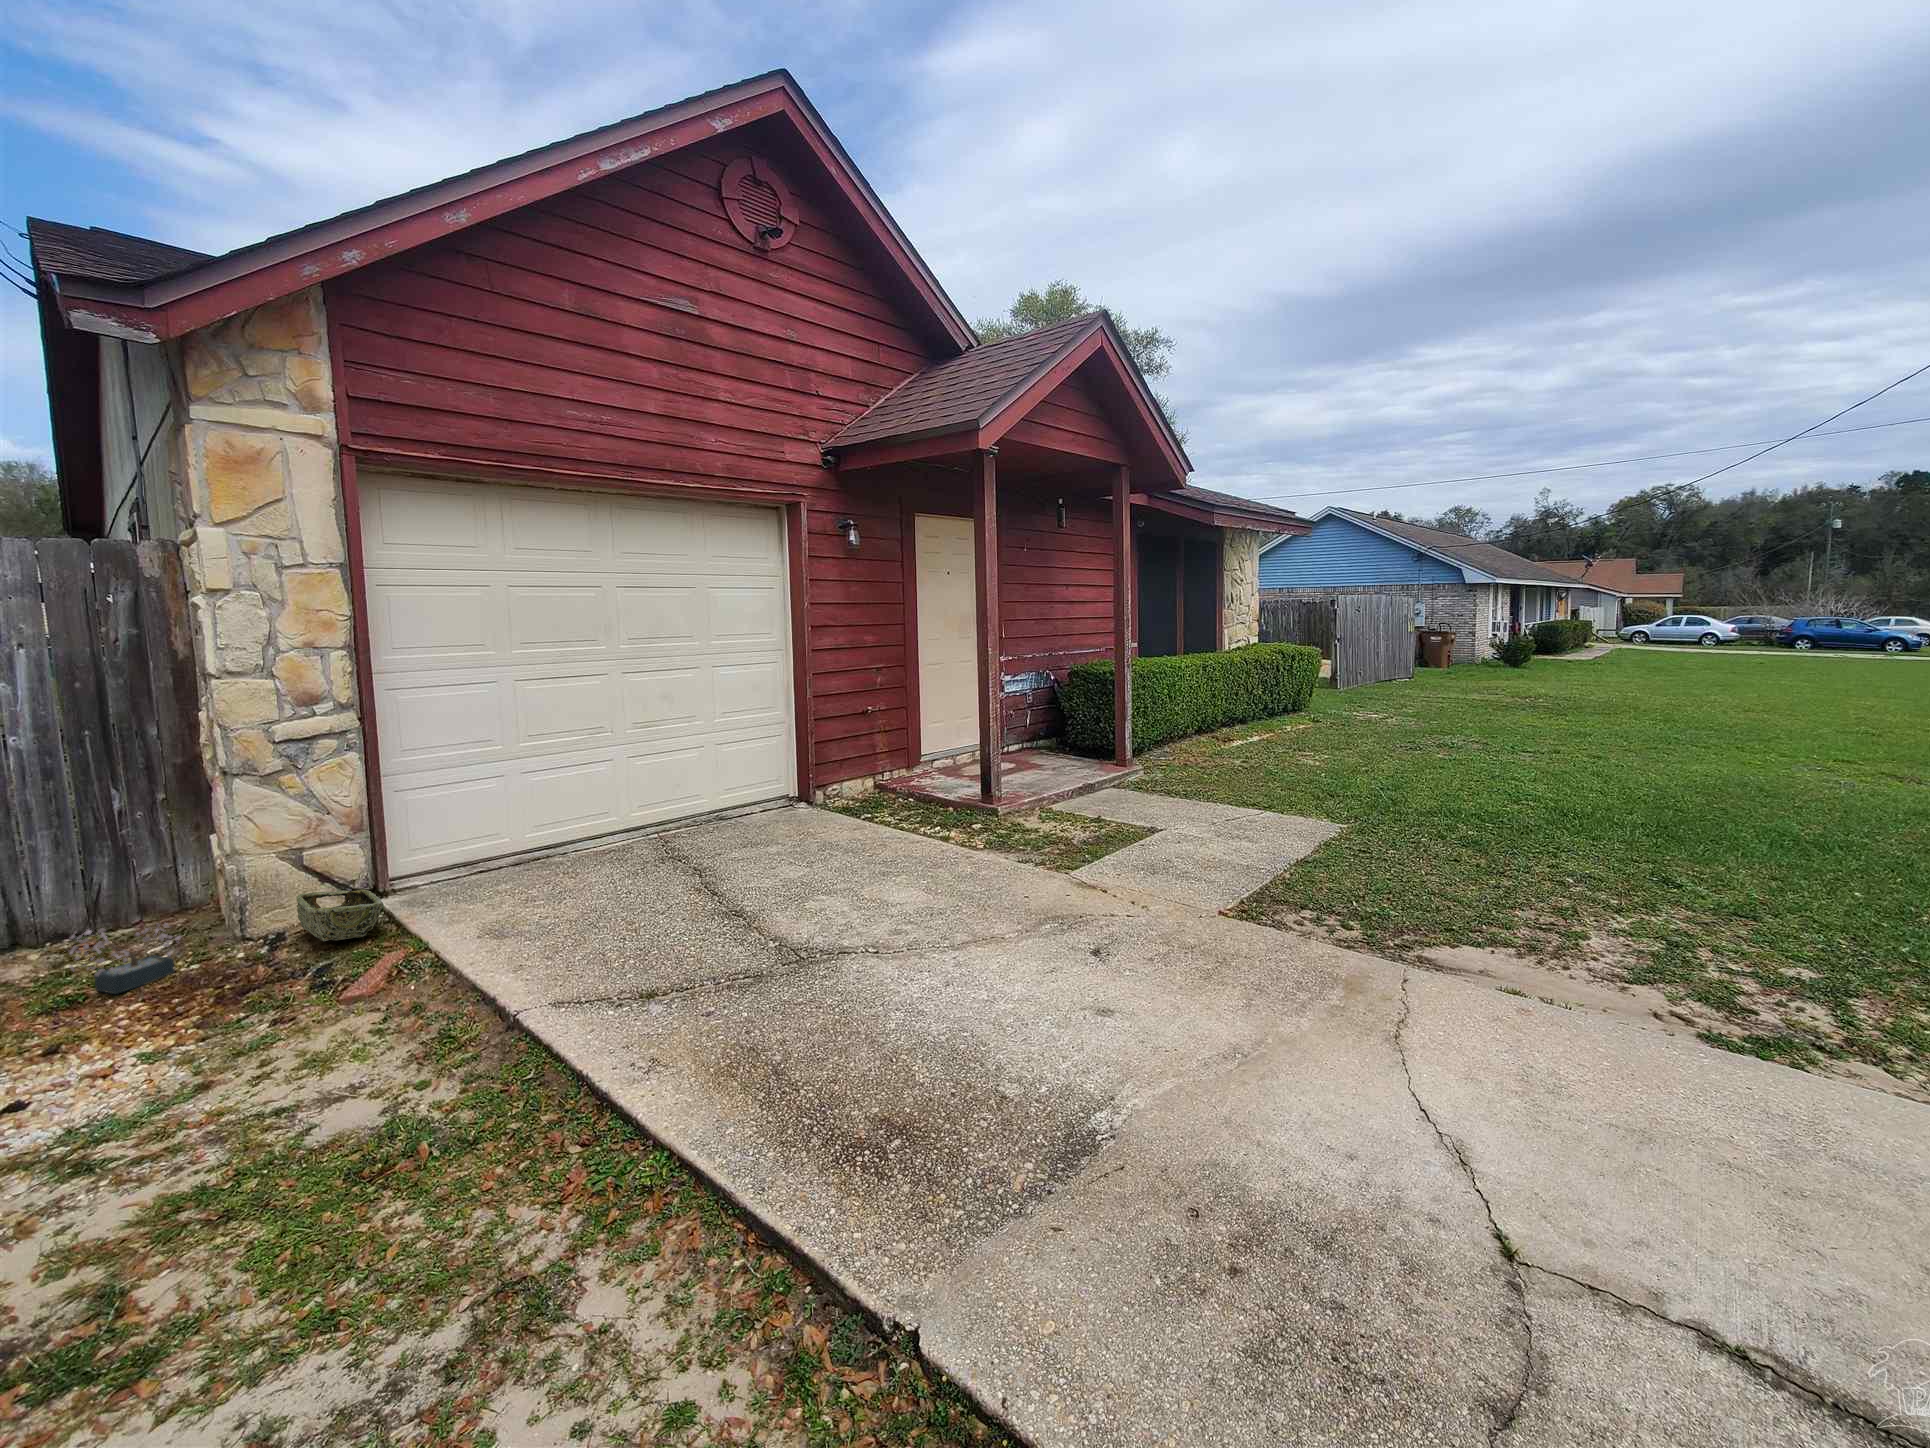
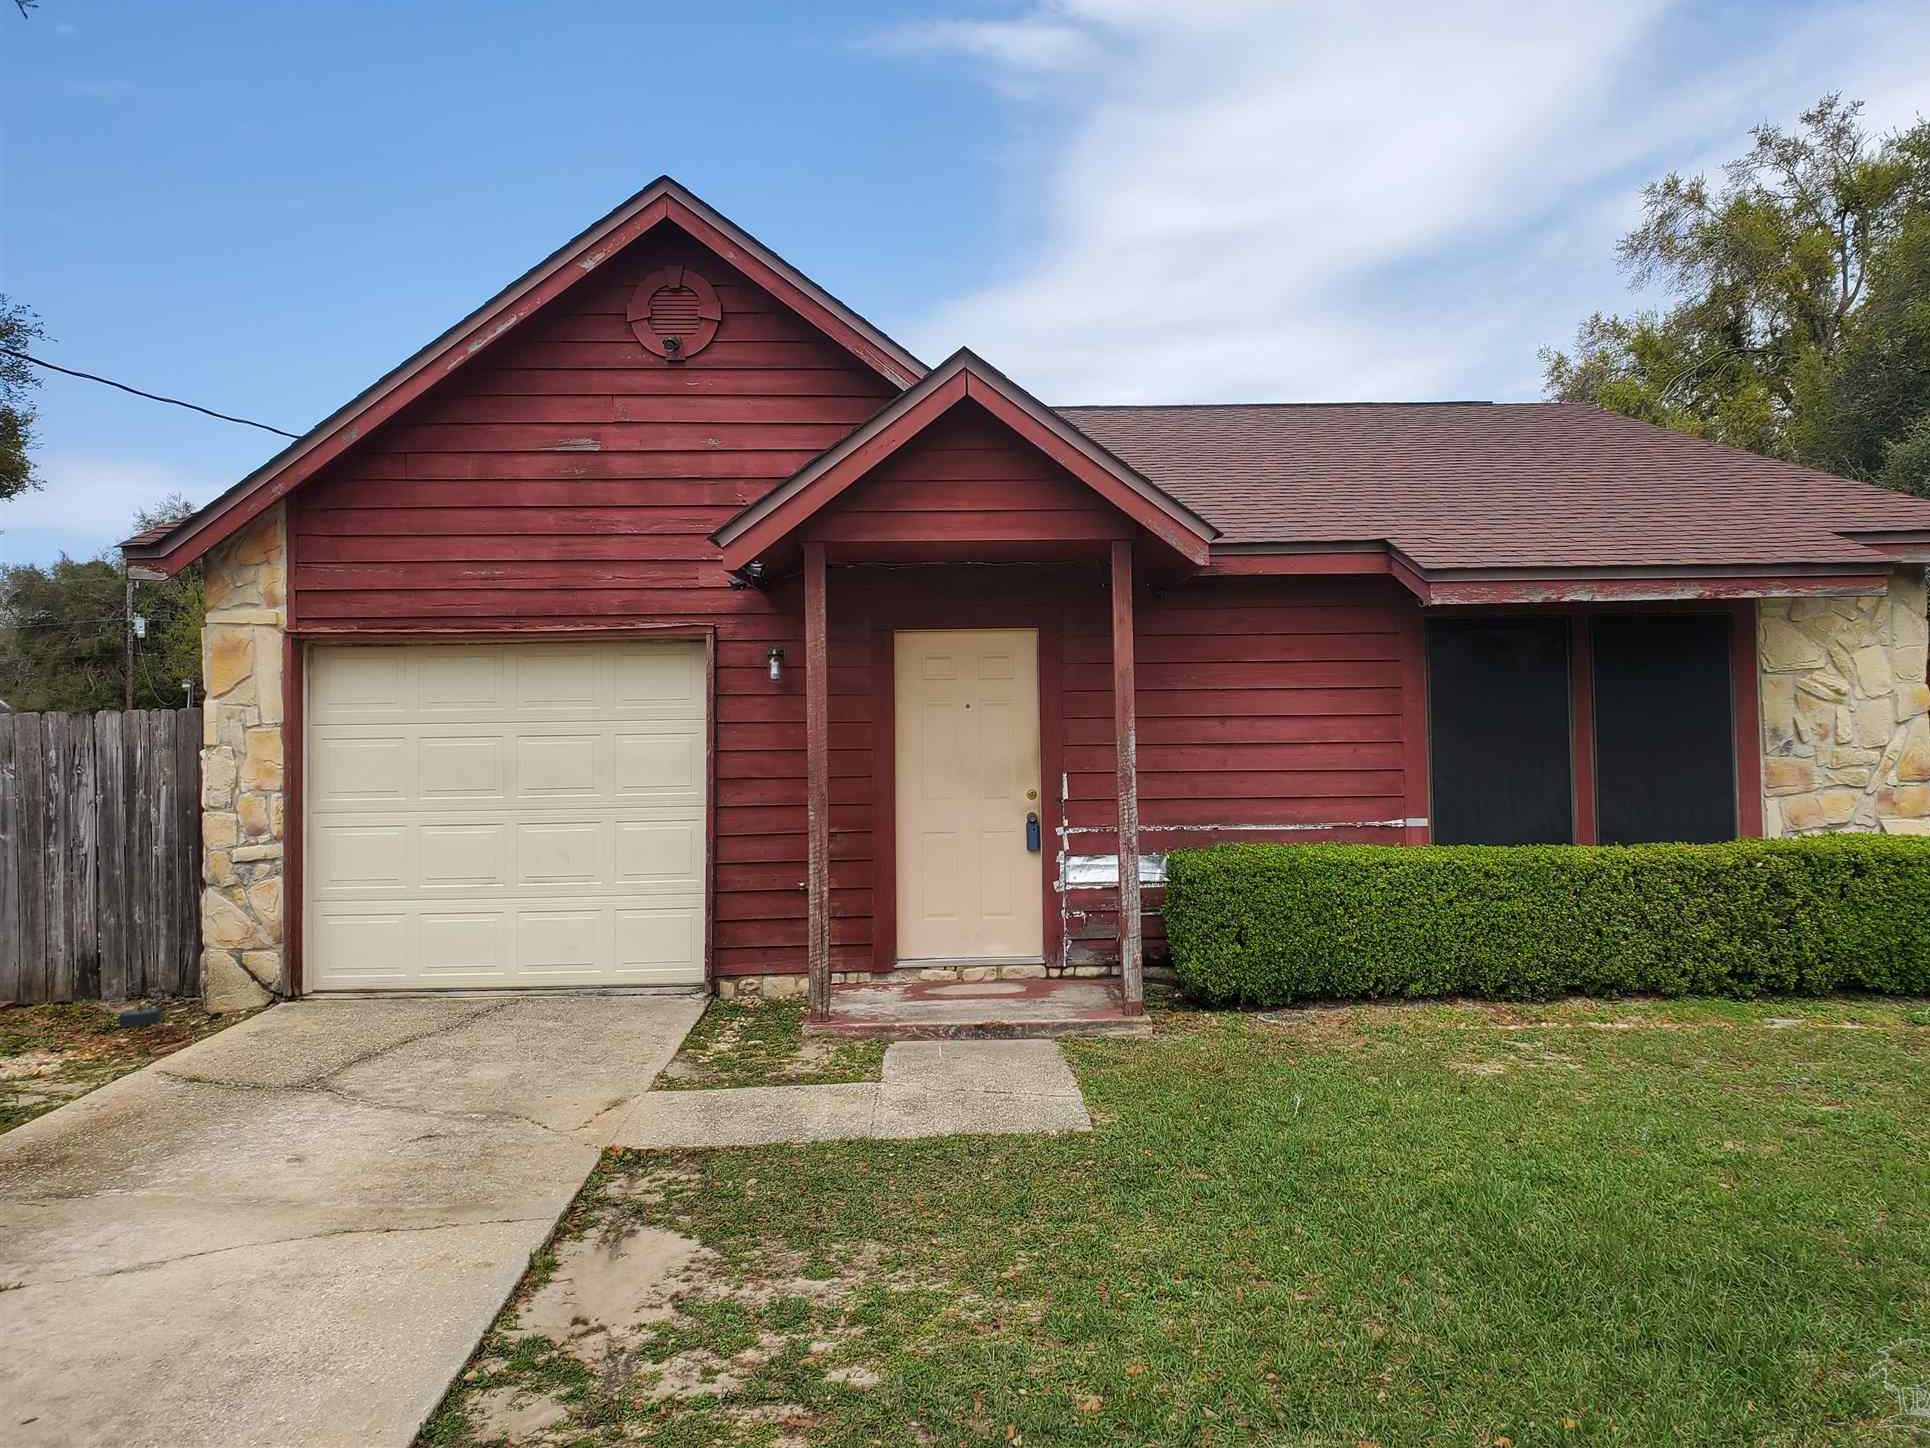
woven basket: present [296,890,383,941] -> none [189,983,270,1027]

